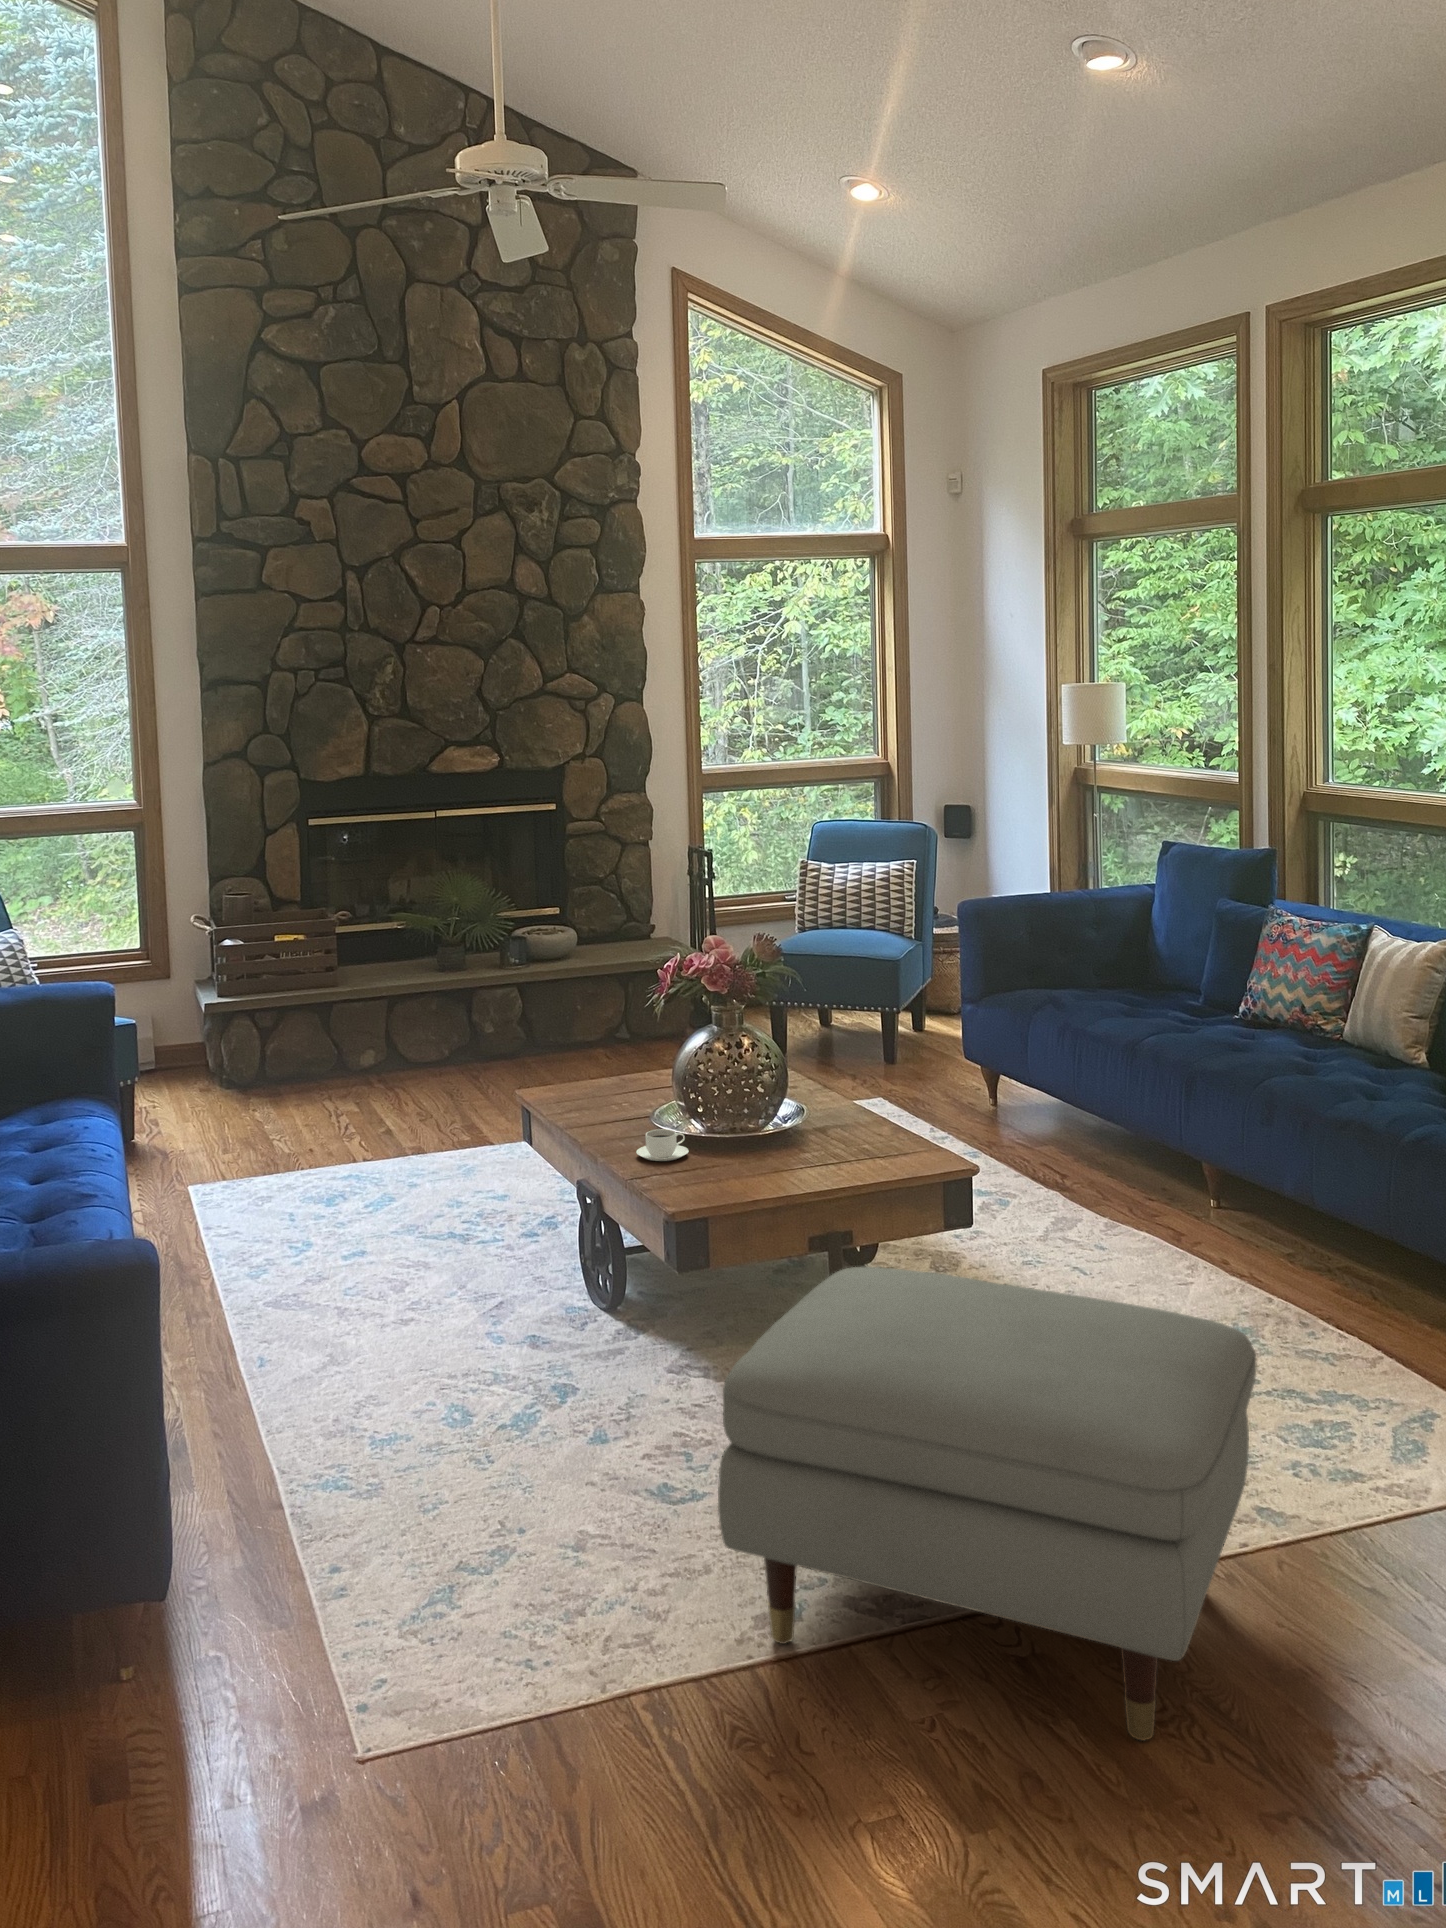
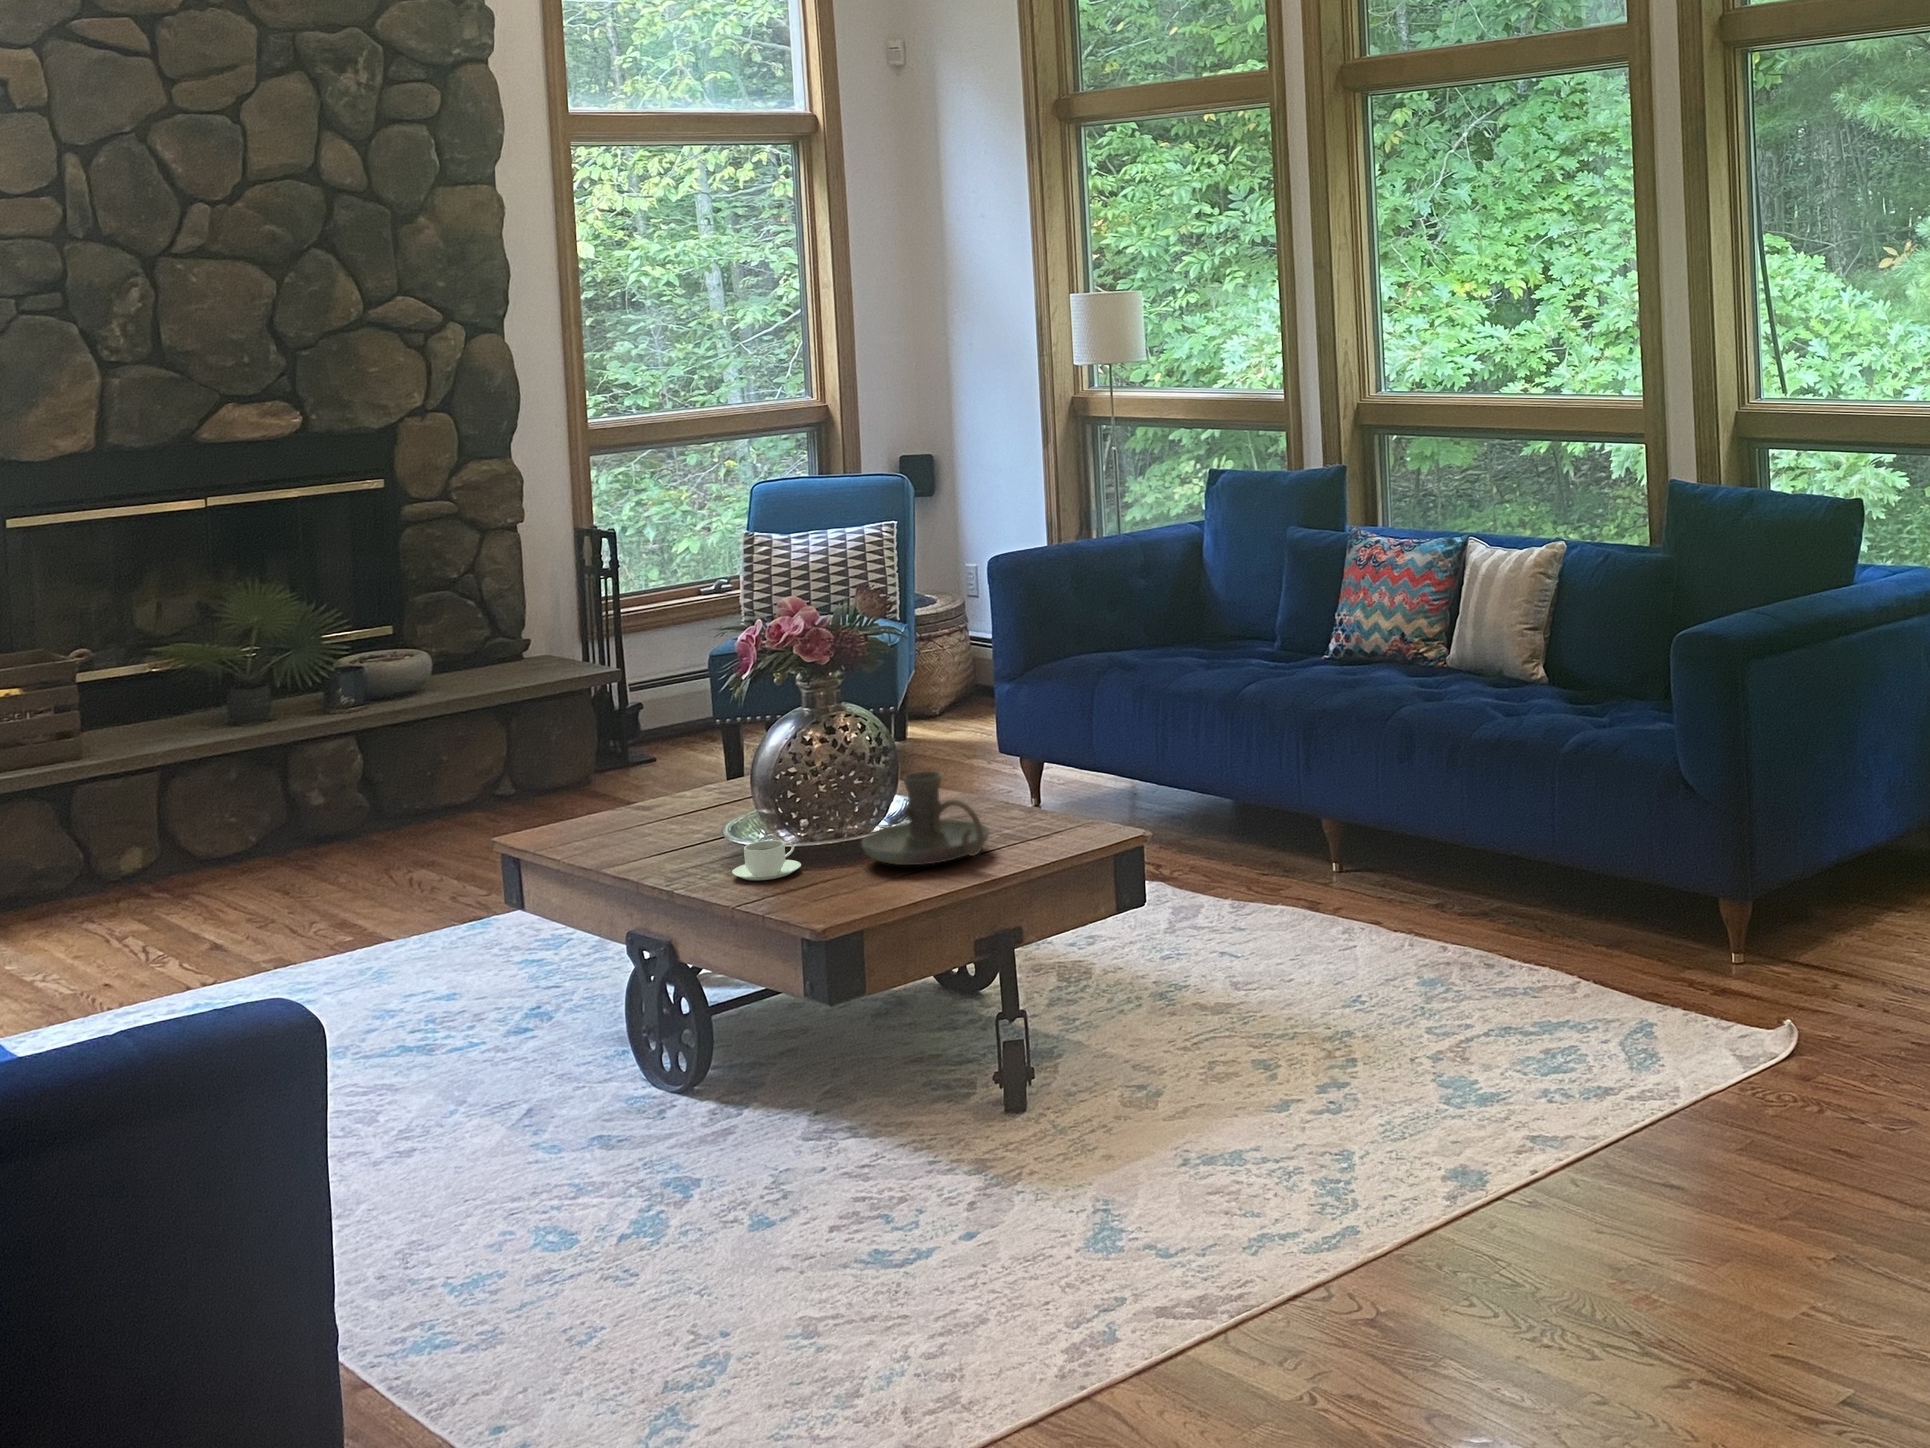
candle holder: none [732,1092,834,1169] -> present [862,771,989,865]
ottoman: present [718,1267,1257,1740] -> none [1032,917,1579,1367]

